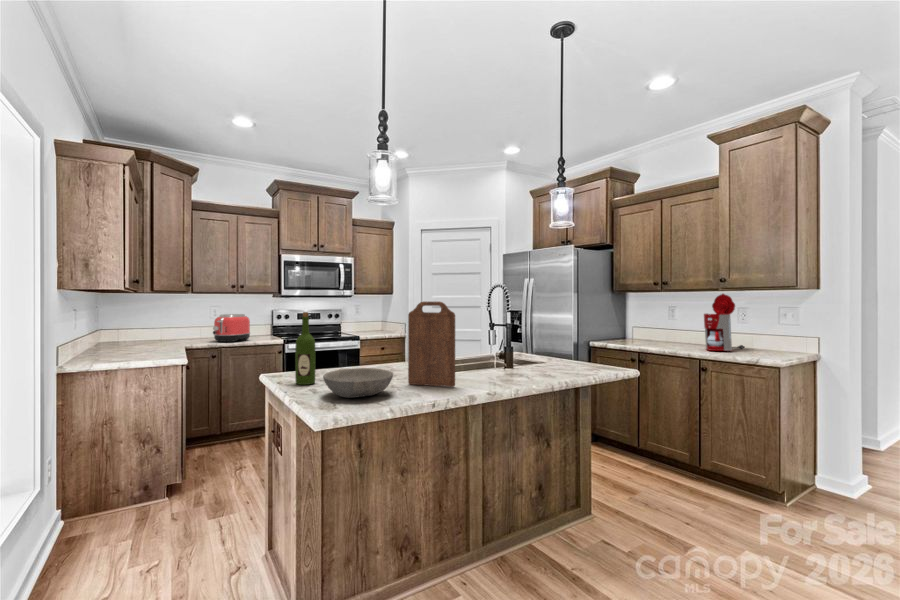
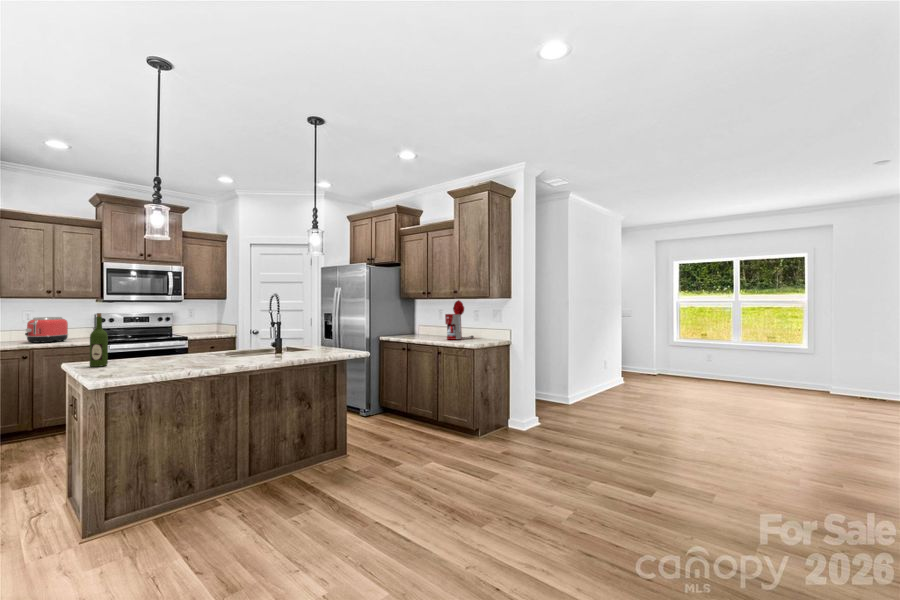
cutting board: present [408,301,455,387] -> none [185,305,220,364]
bowl: present [323,368,393,398] -> none [107,353,166,372]

